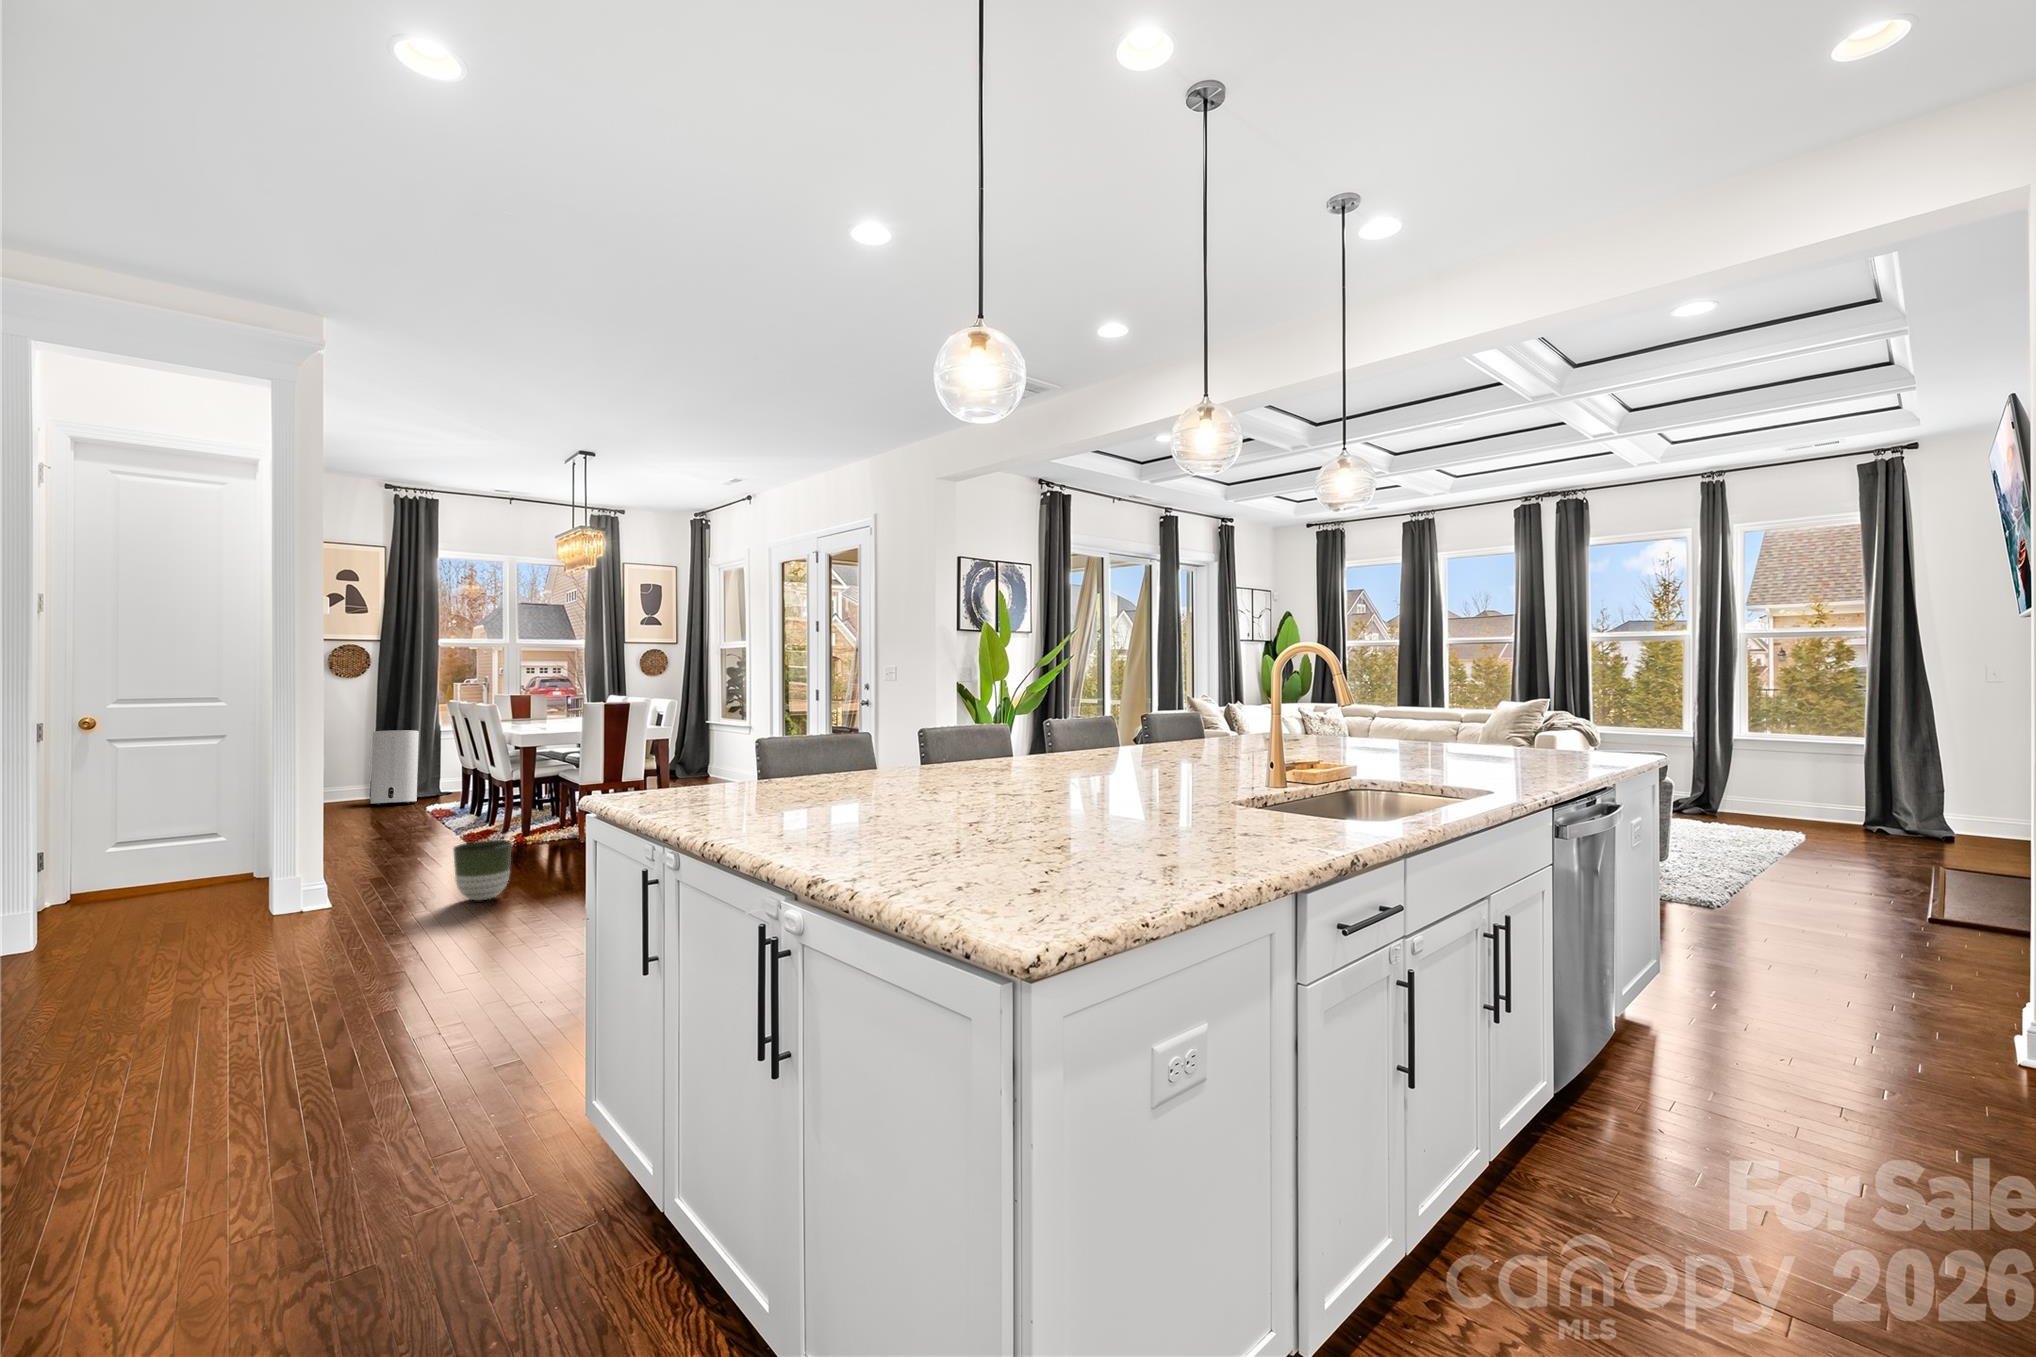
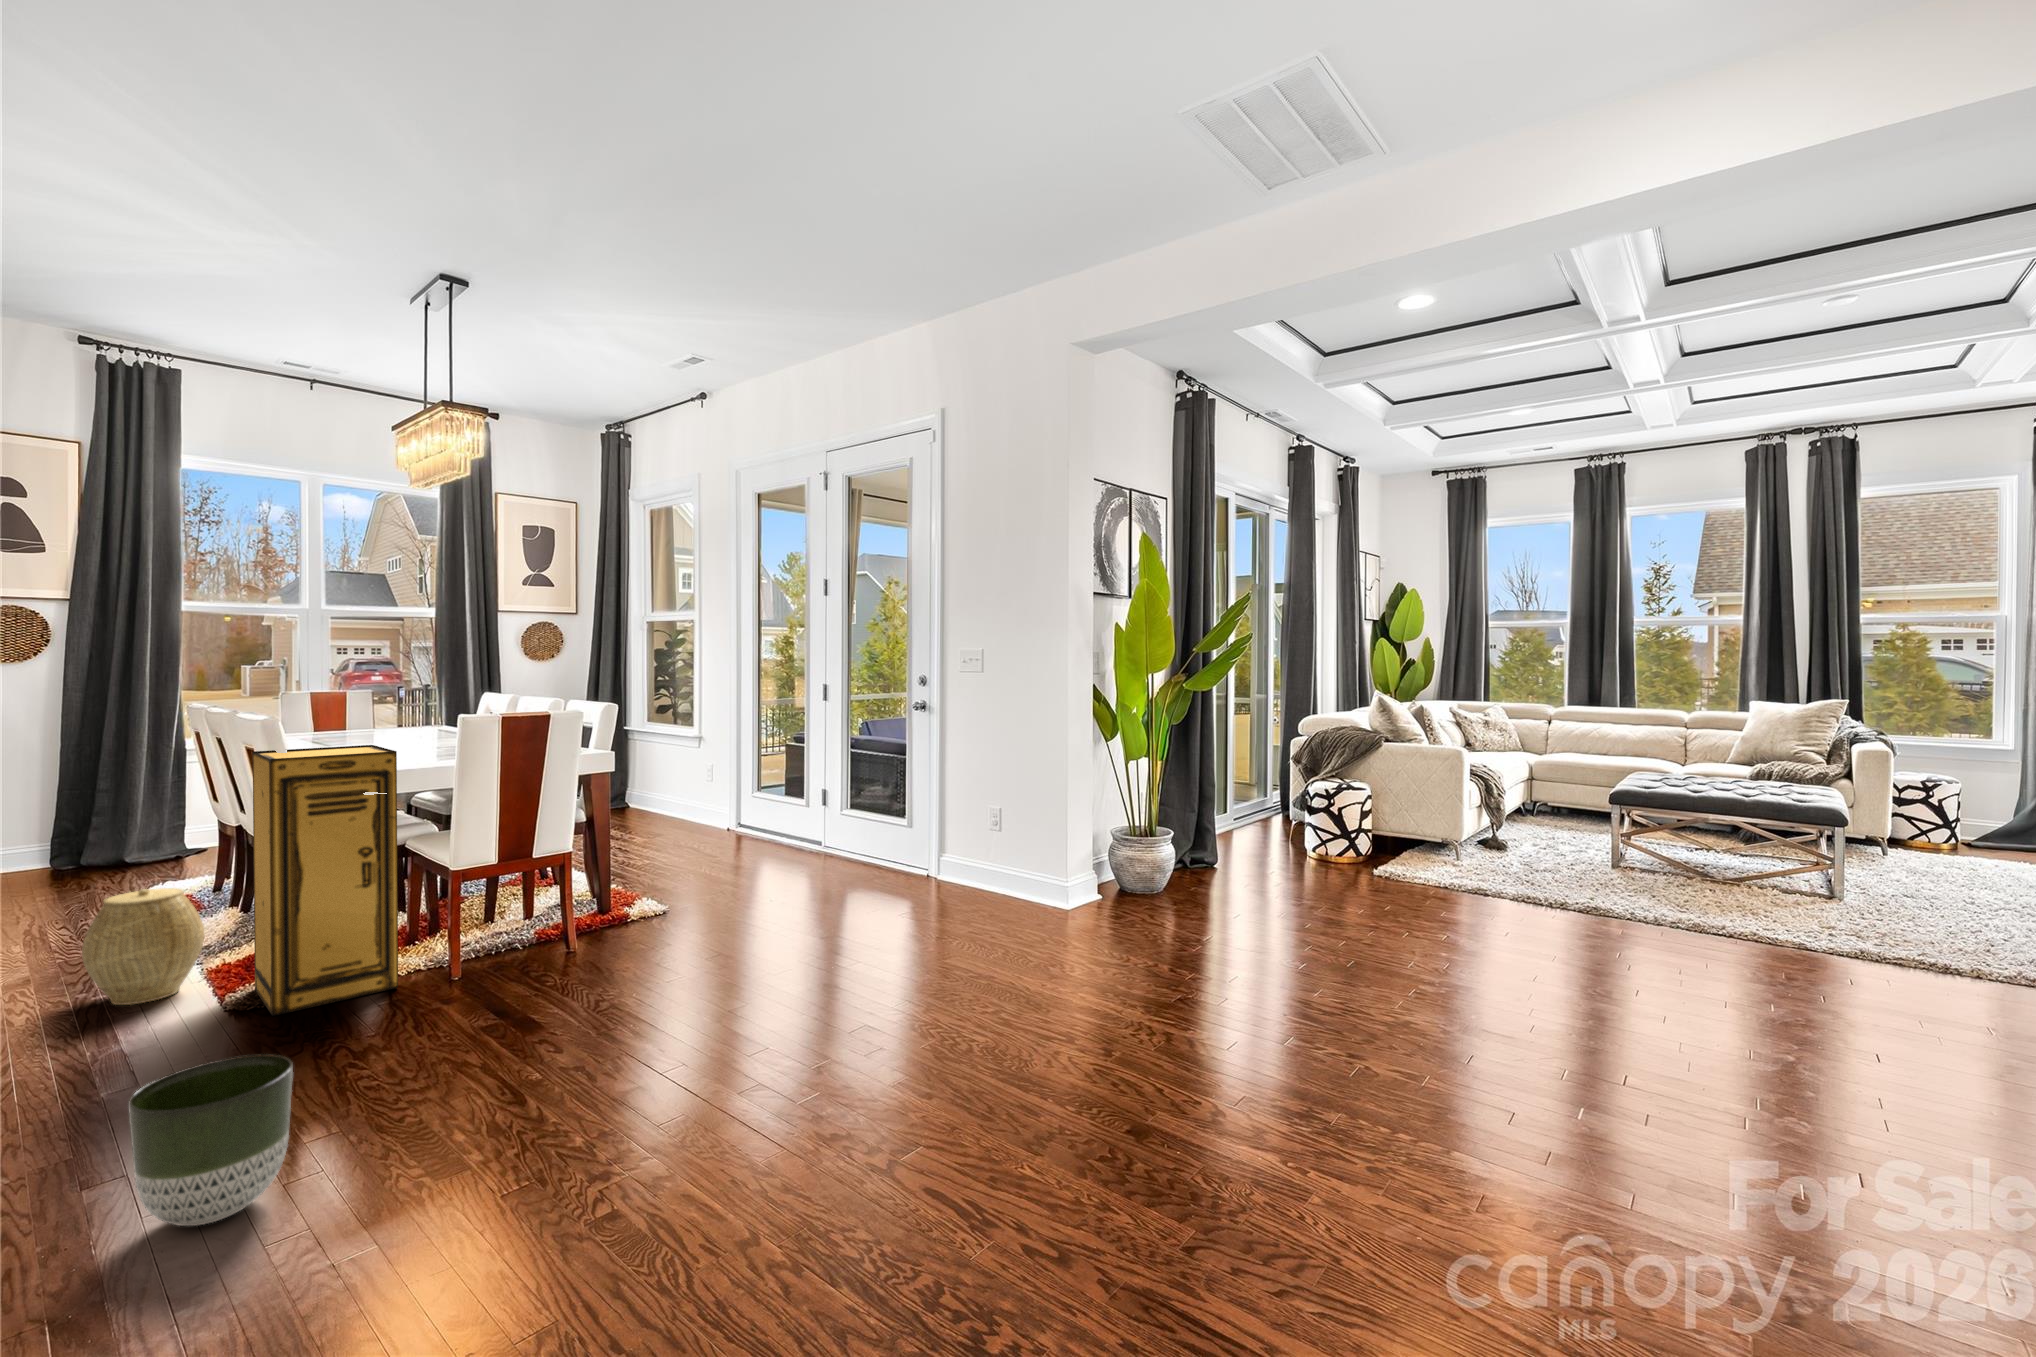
storage cabinet: none [487,720,555,853] -> present [253,745,398,1016]
air purifier: present [370,730,419,805] -> none [46,754,142,884]
woven basket: none [410,791,463,848] -> present [82,888,204,1005]

